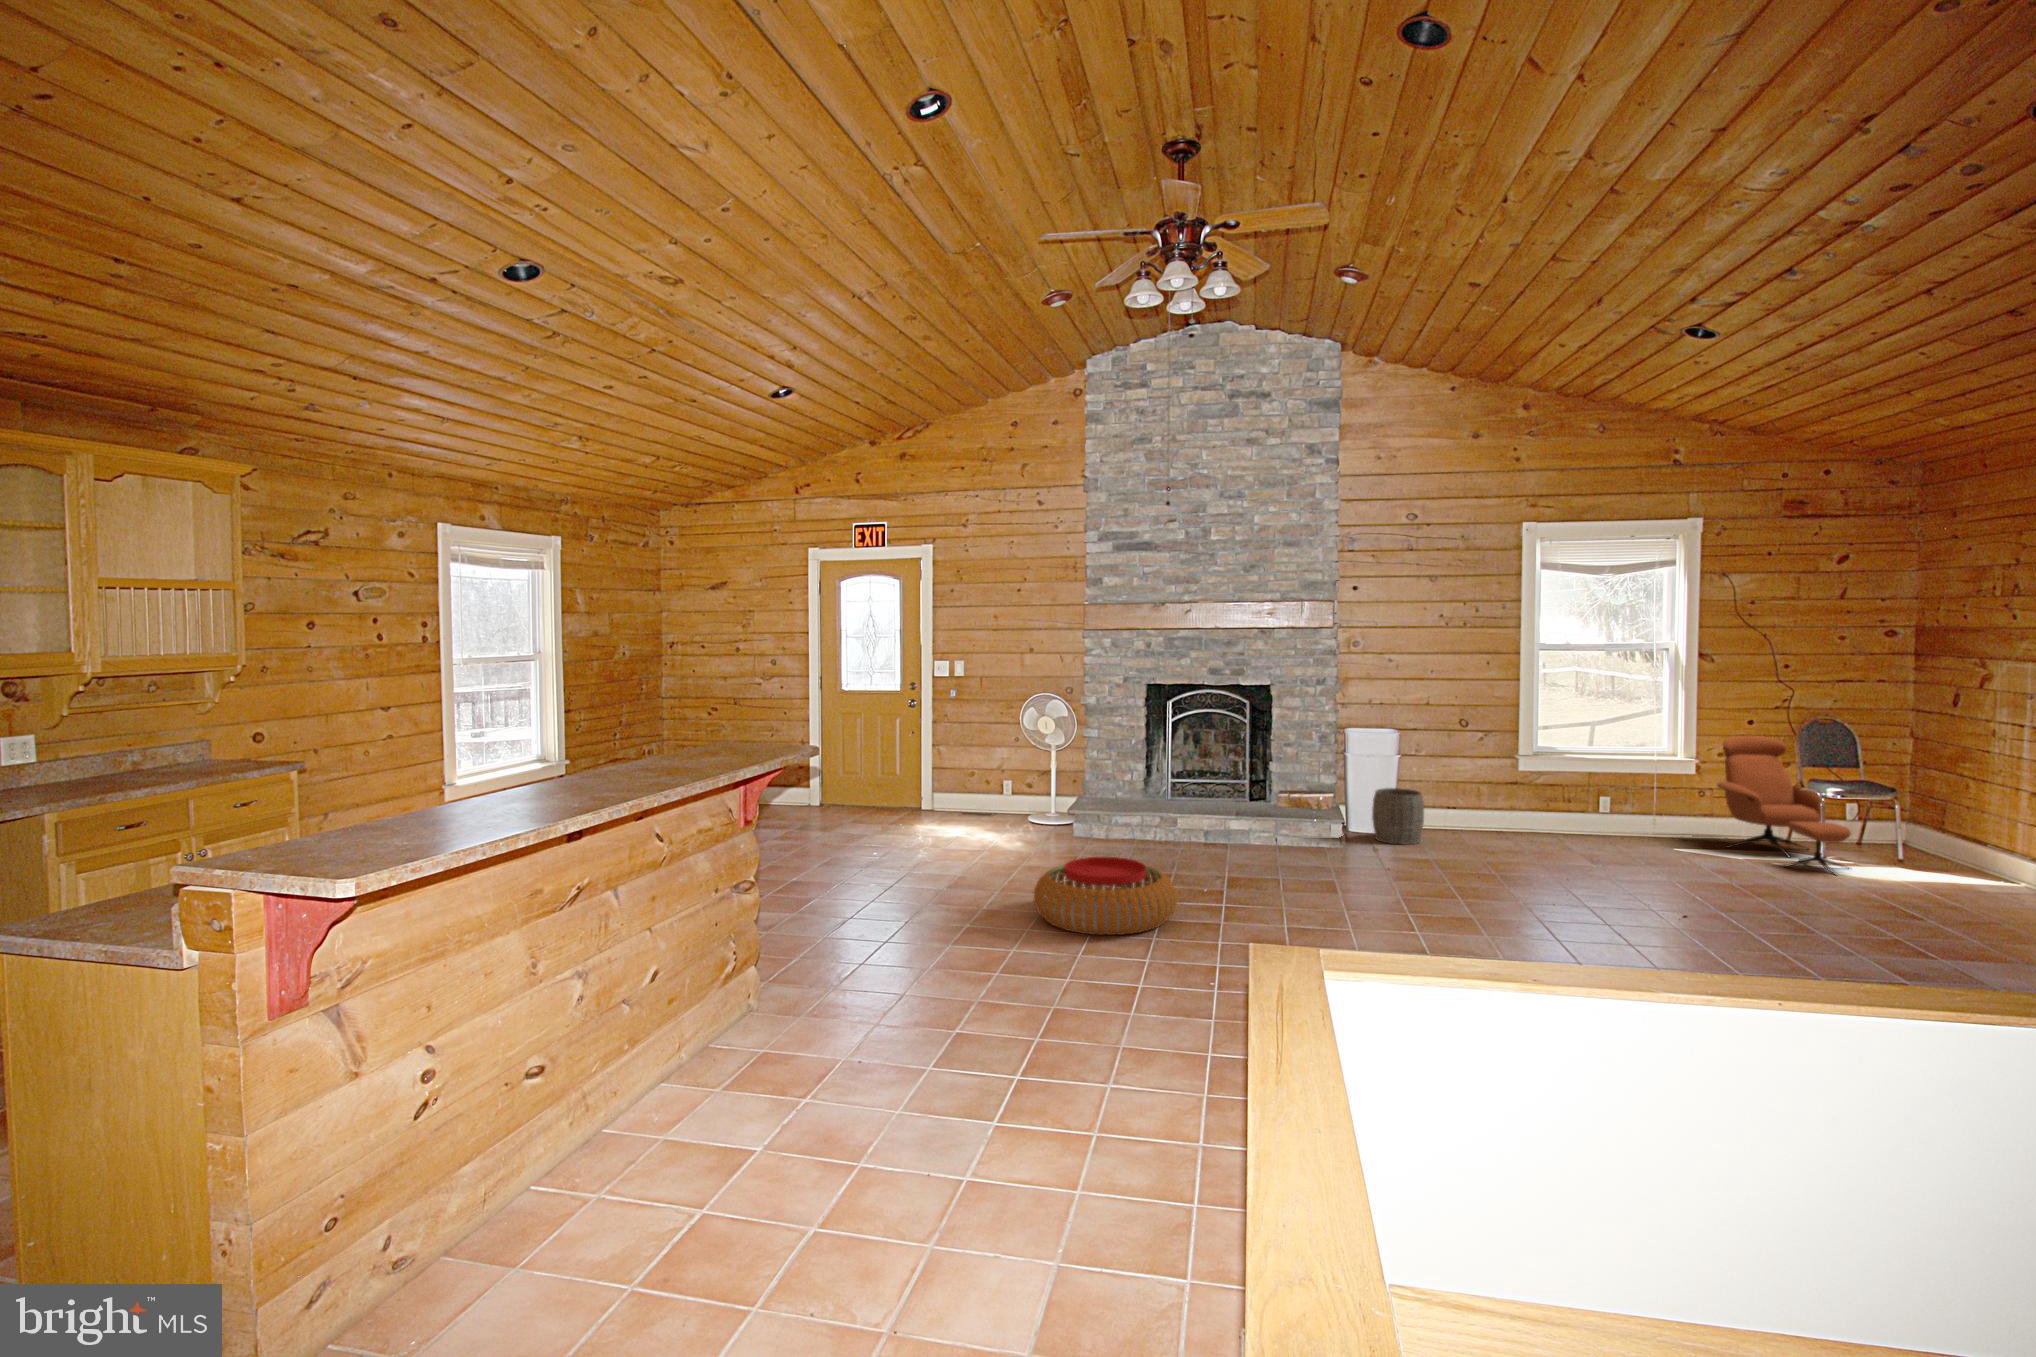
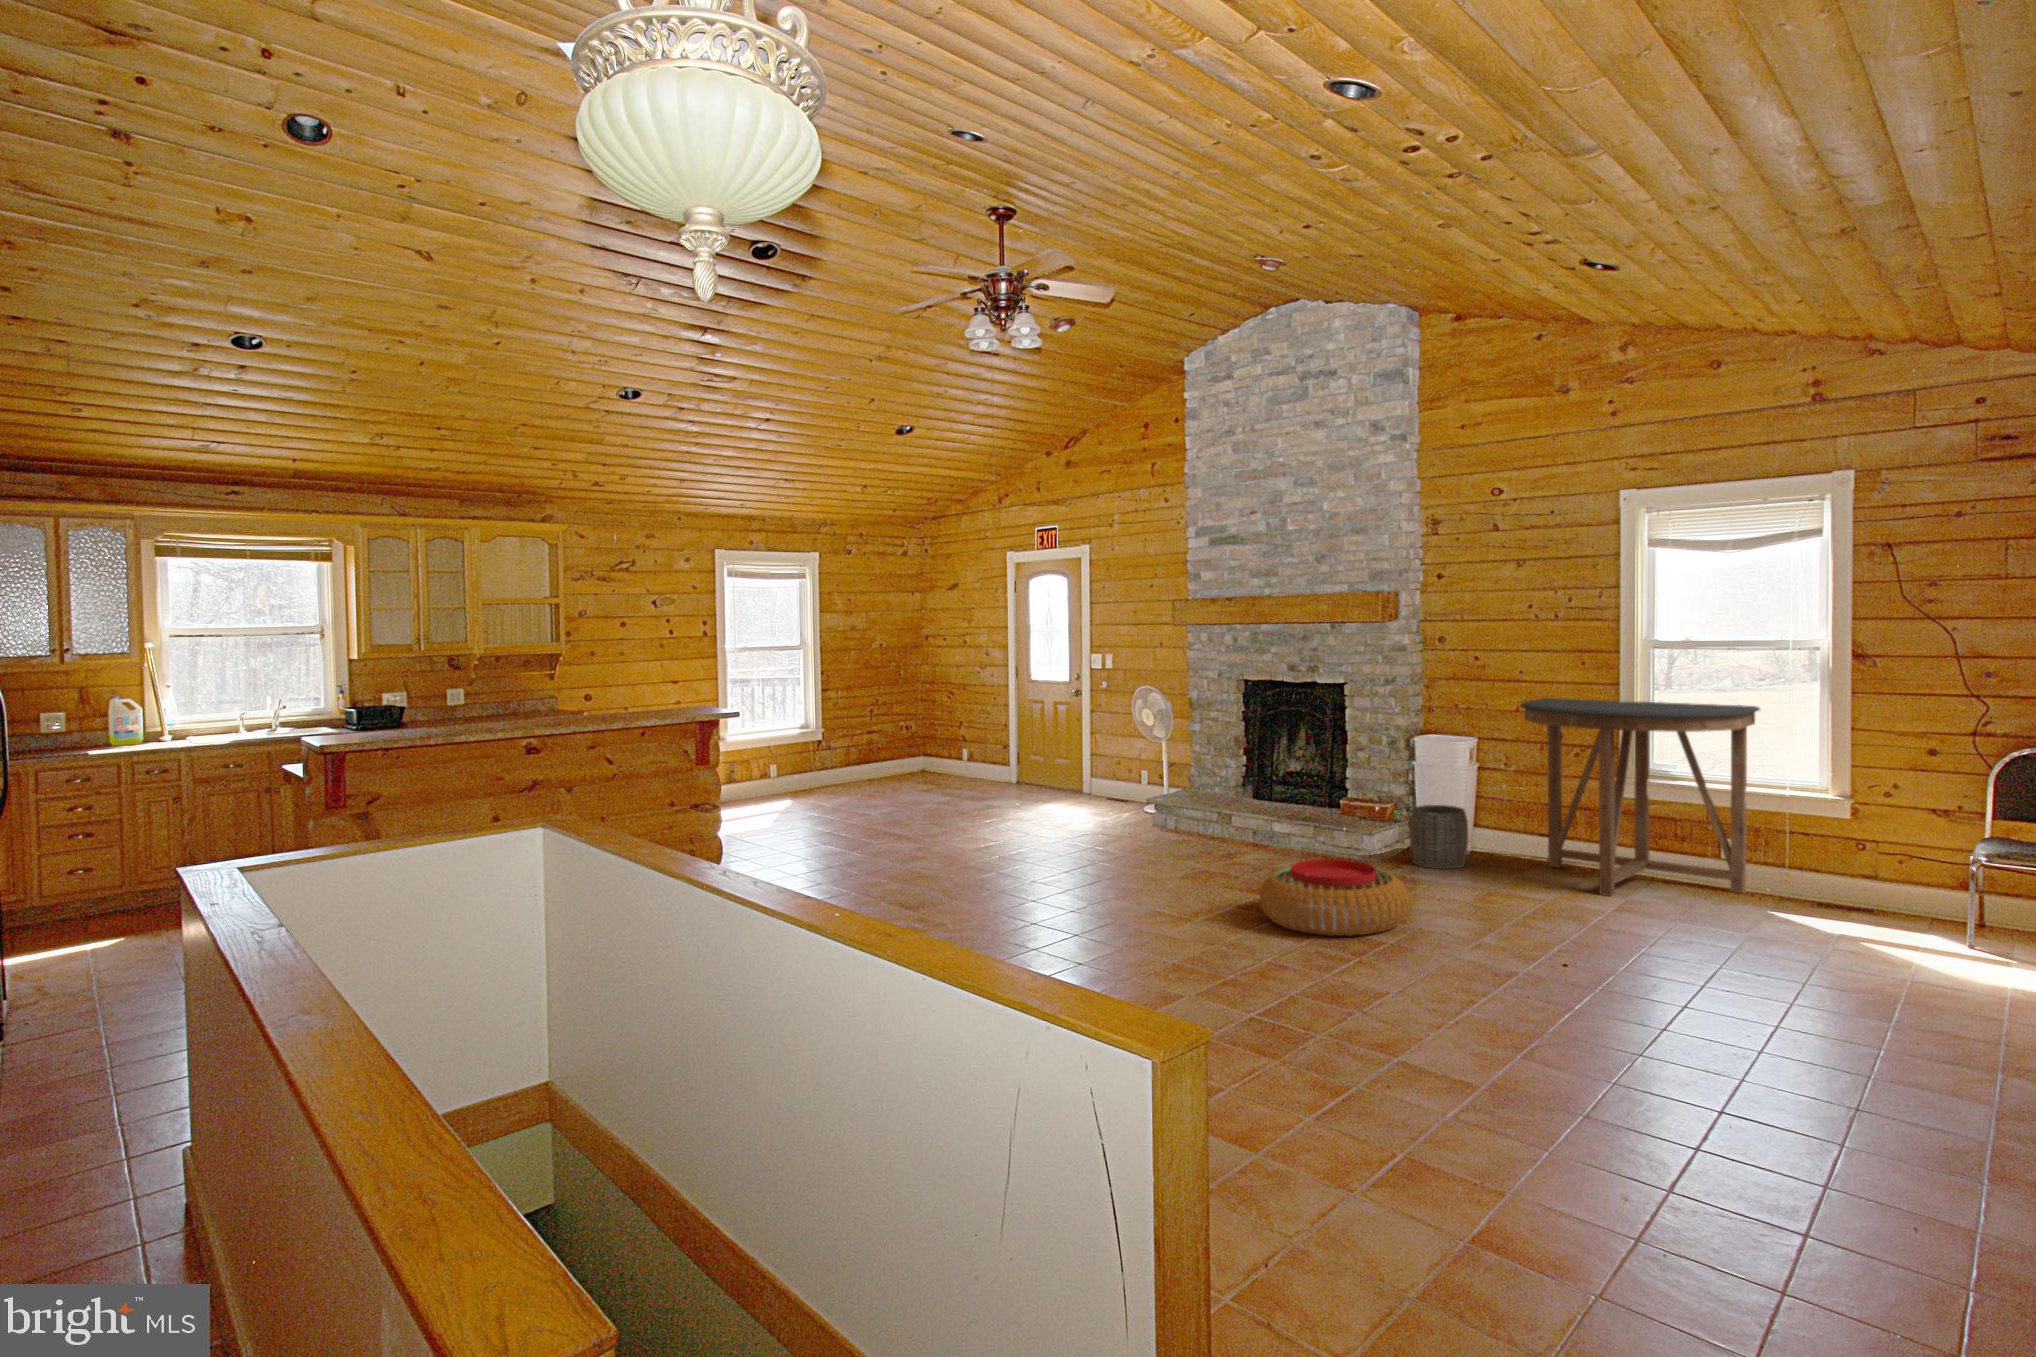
console table: none [1459,692,1652,851] -> present [1520,698,1760,896]
lounge chair: present [1717,736,1851,875] -> none [1829,770,1989,964]
pouf: present [1034,857,1177,935] -> present [1260,859,1409,936]

